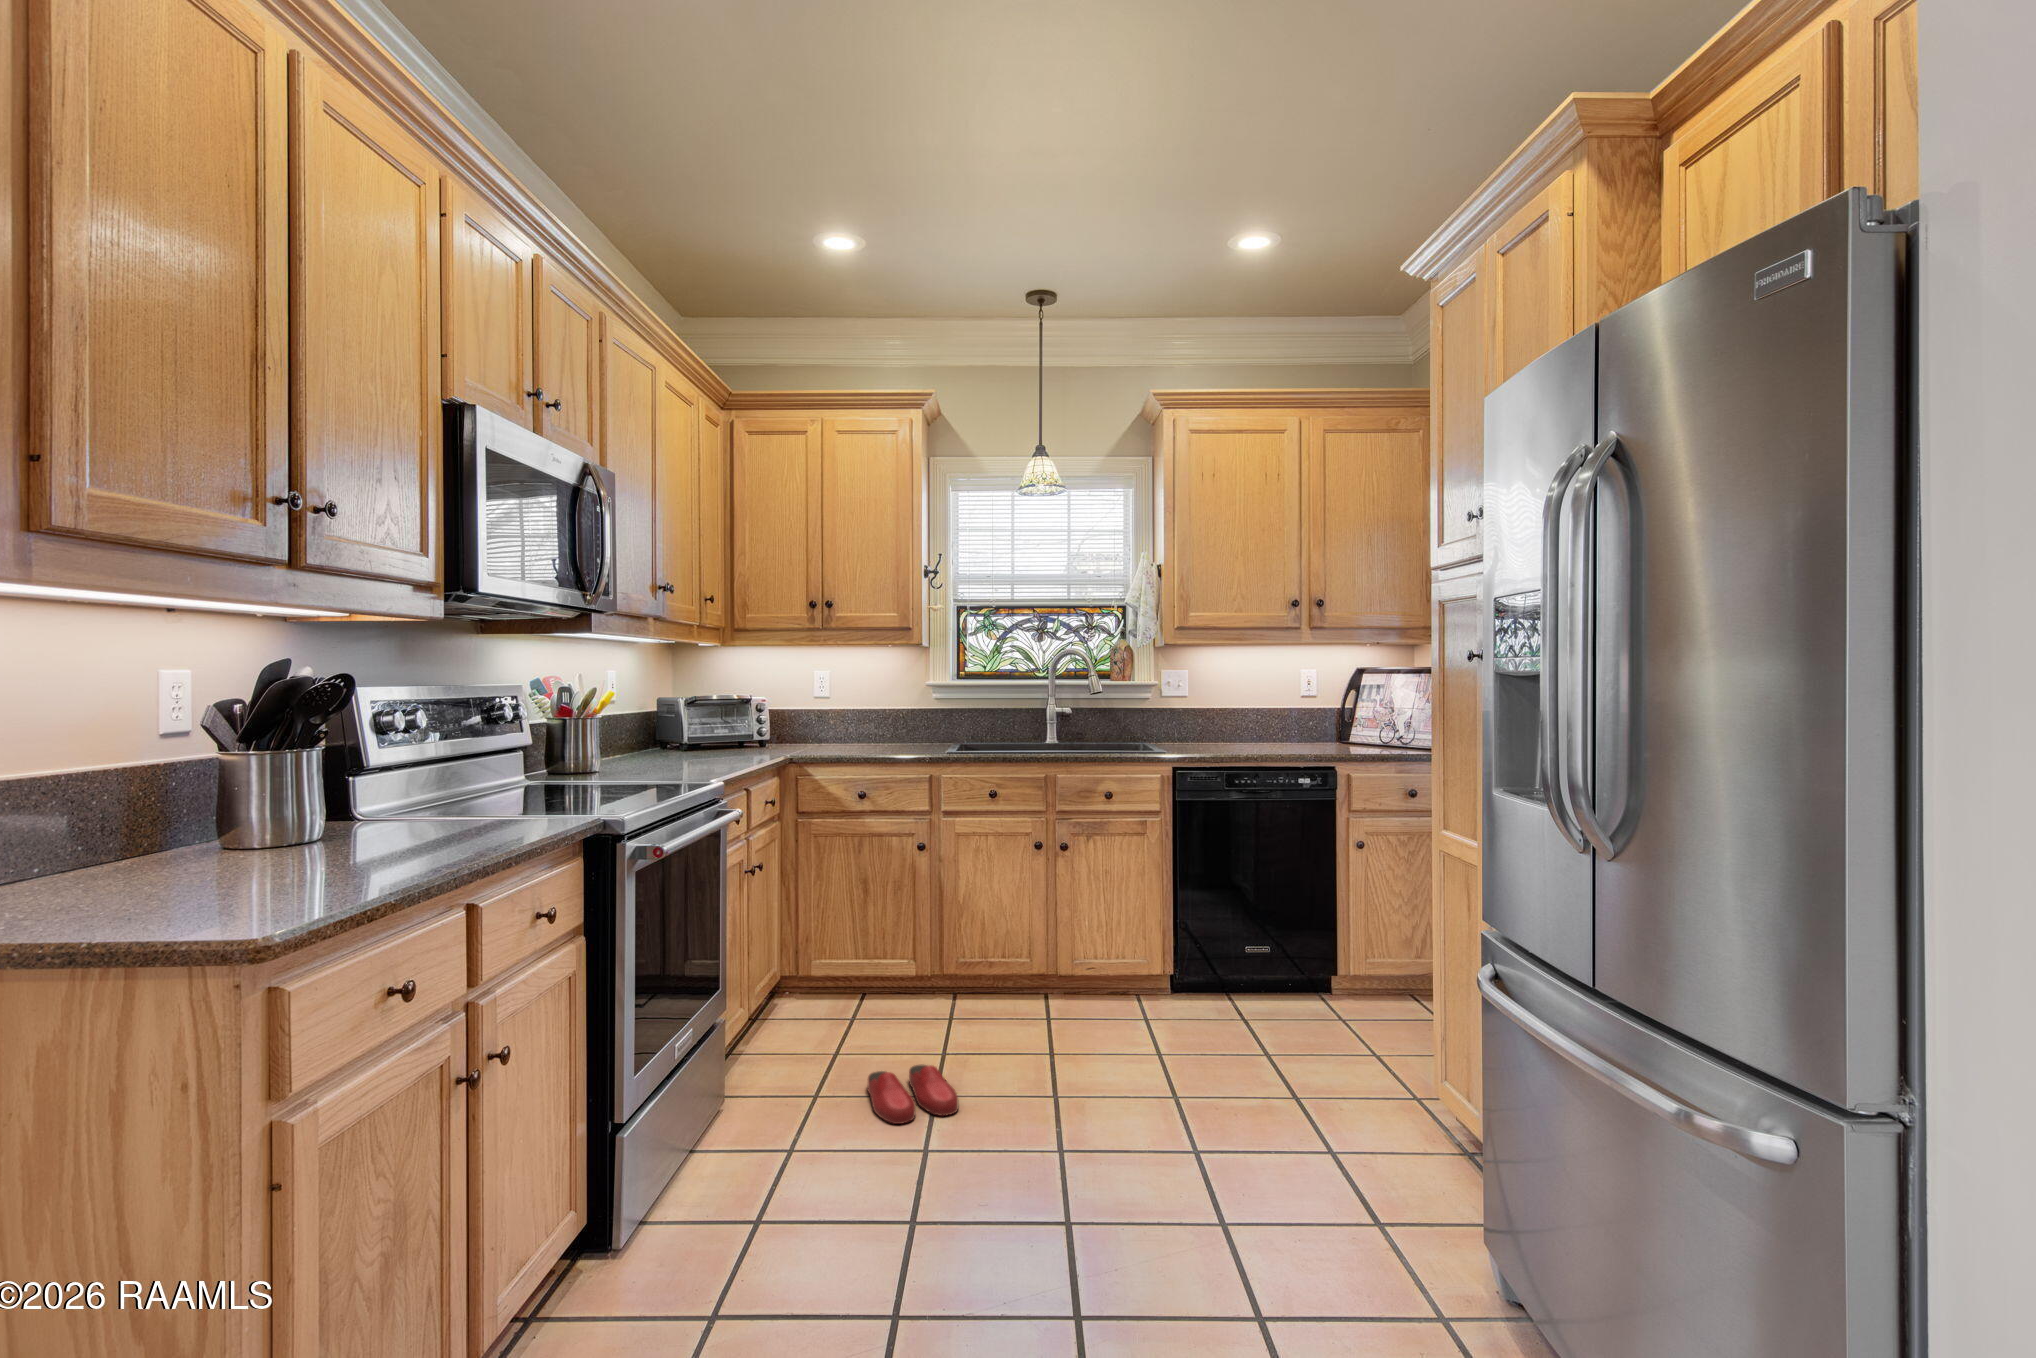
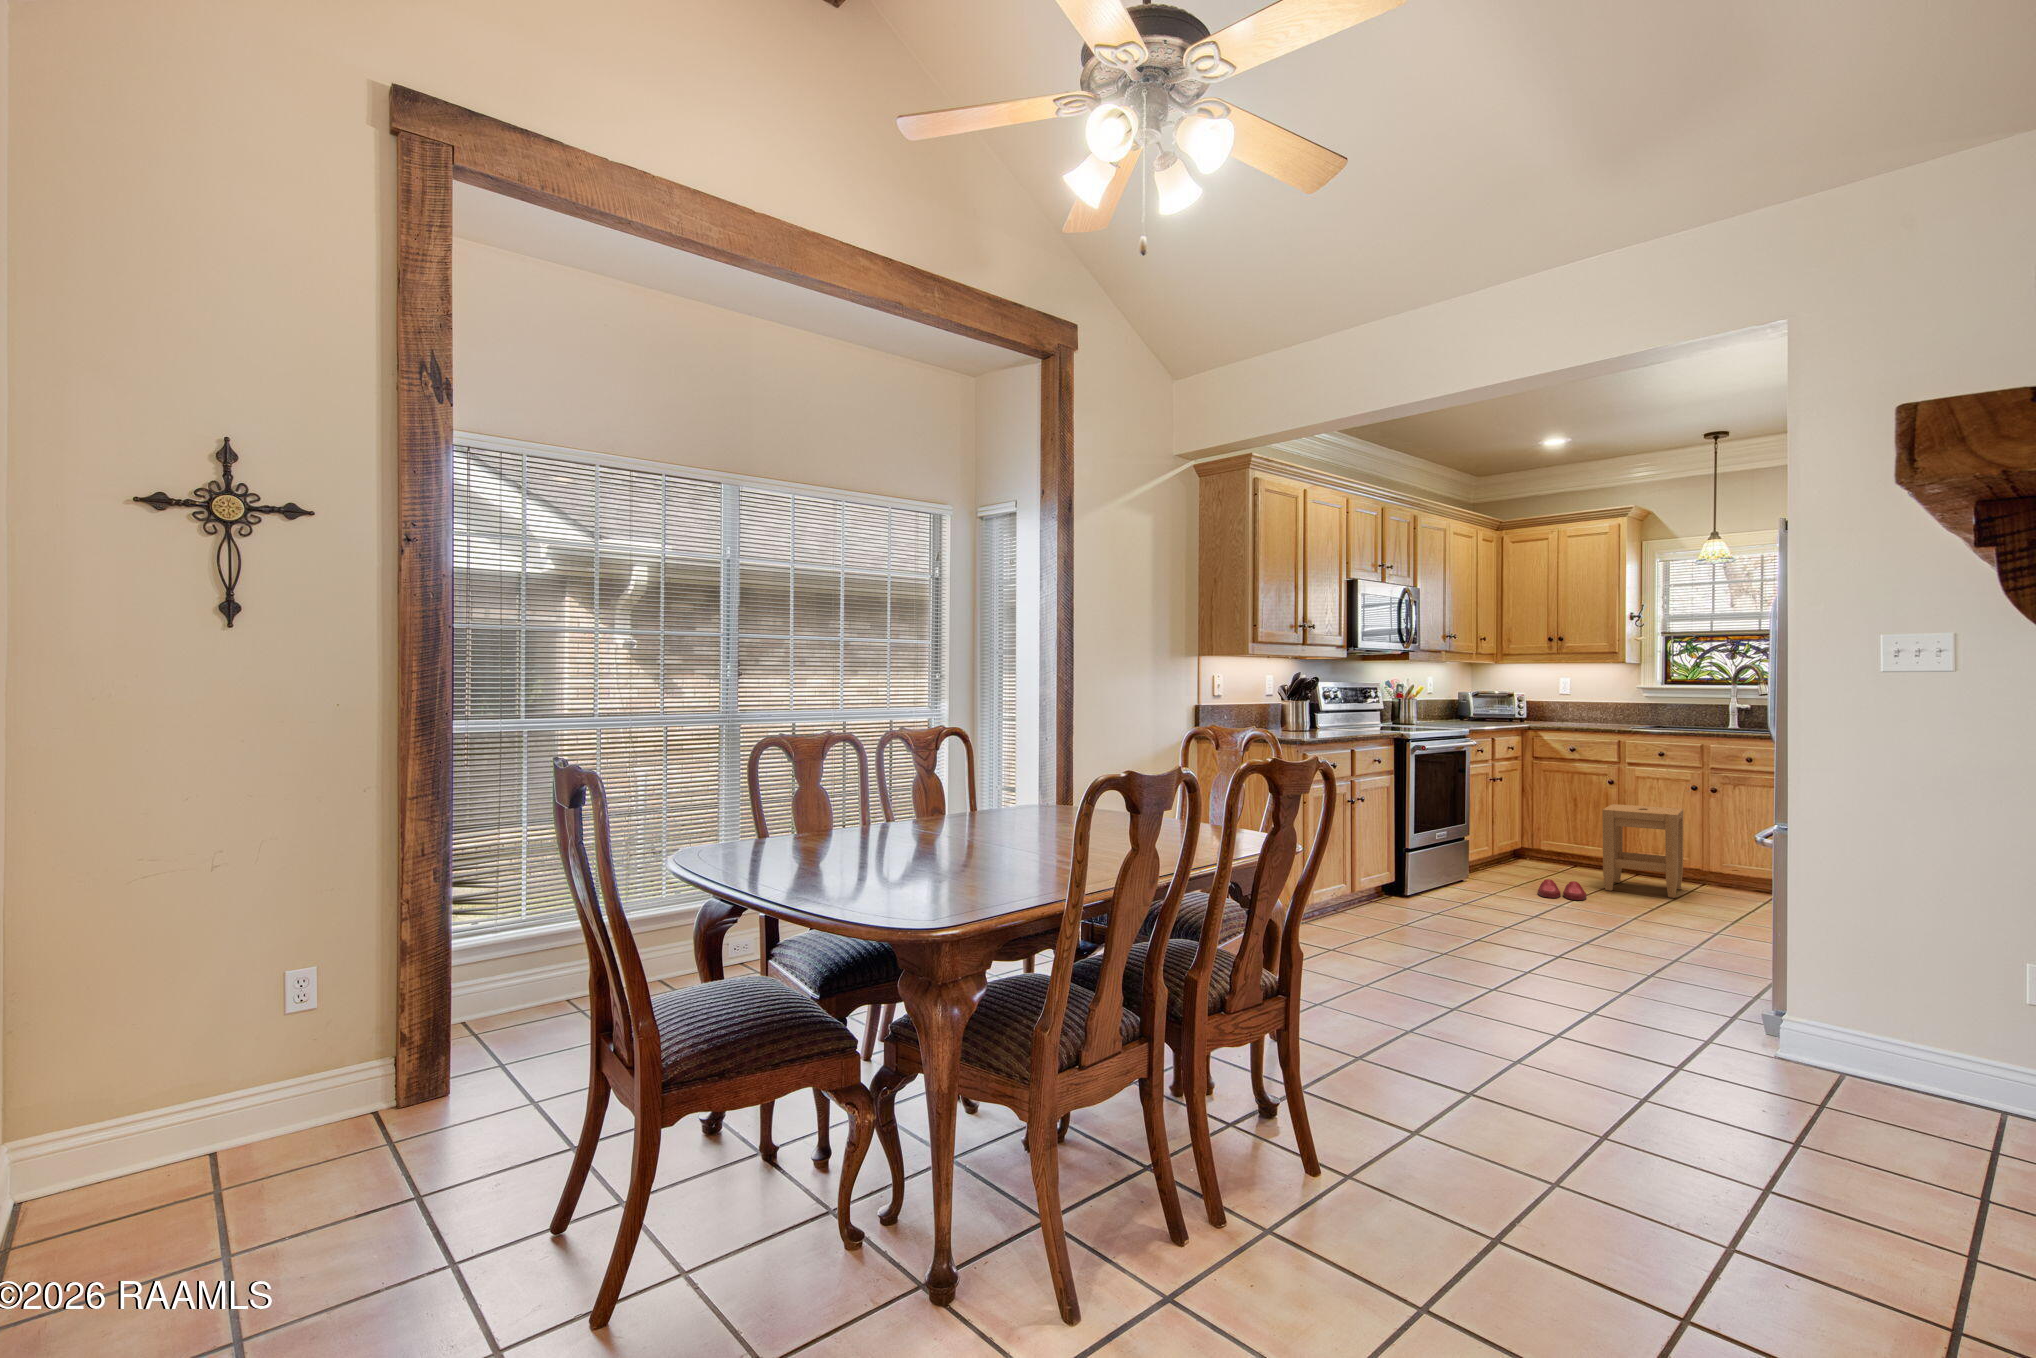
stool: none [939,882,1063,1054] -> present [1603,804,1683,898]

